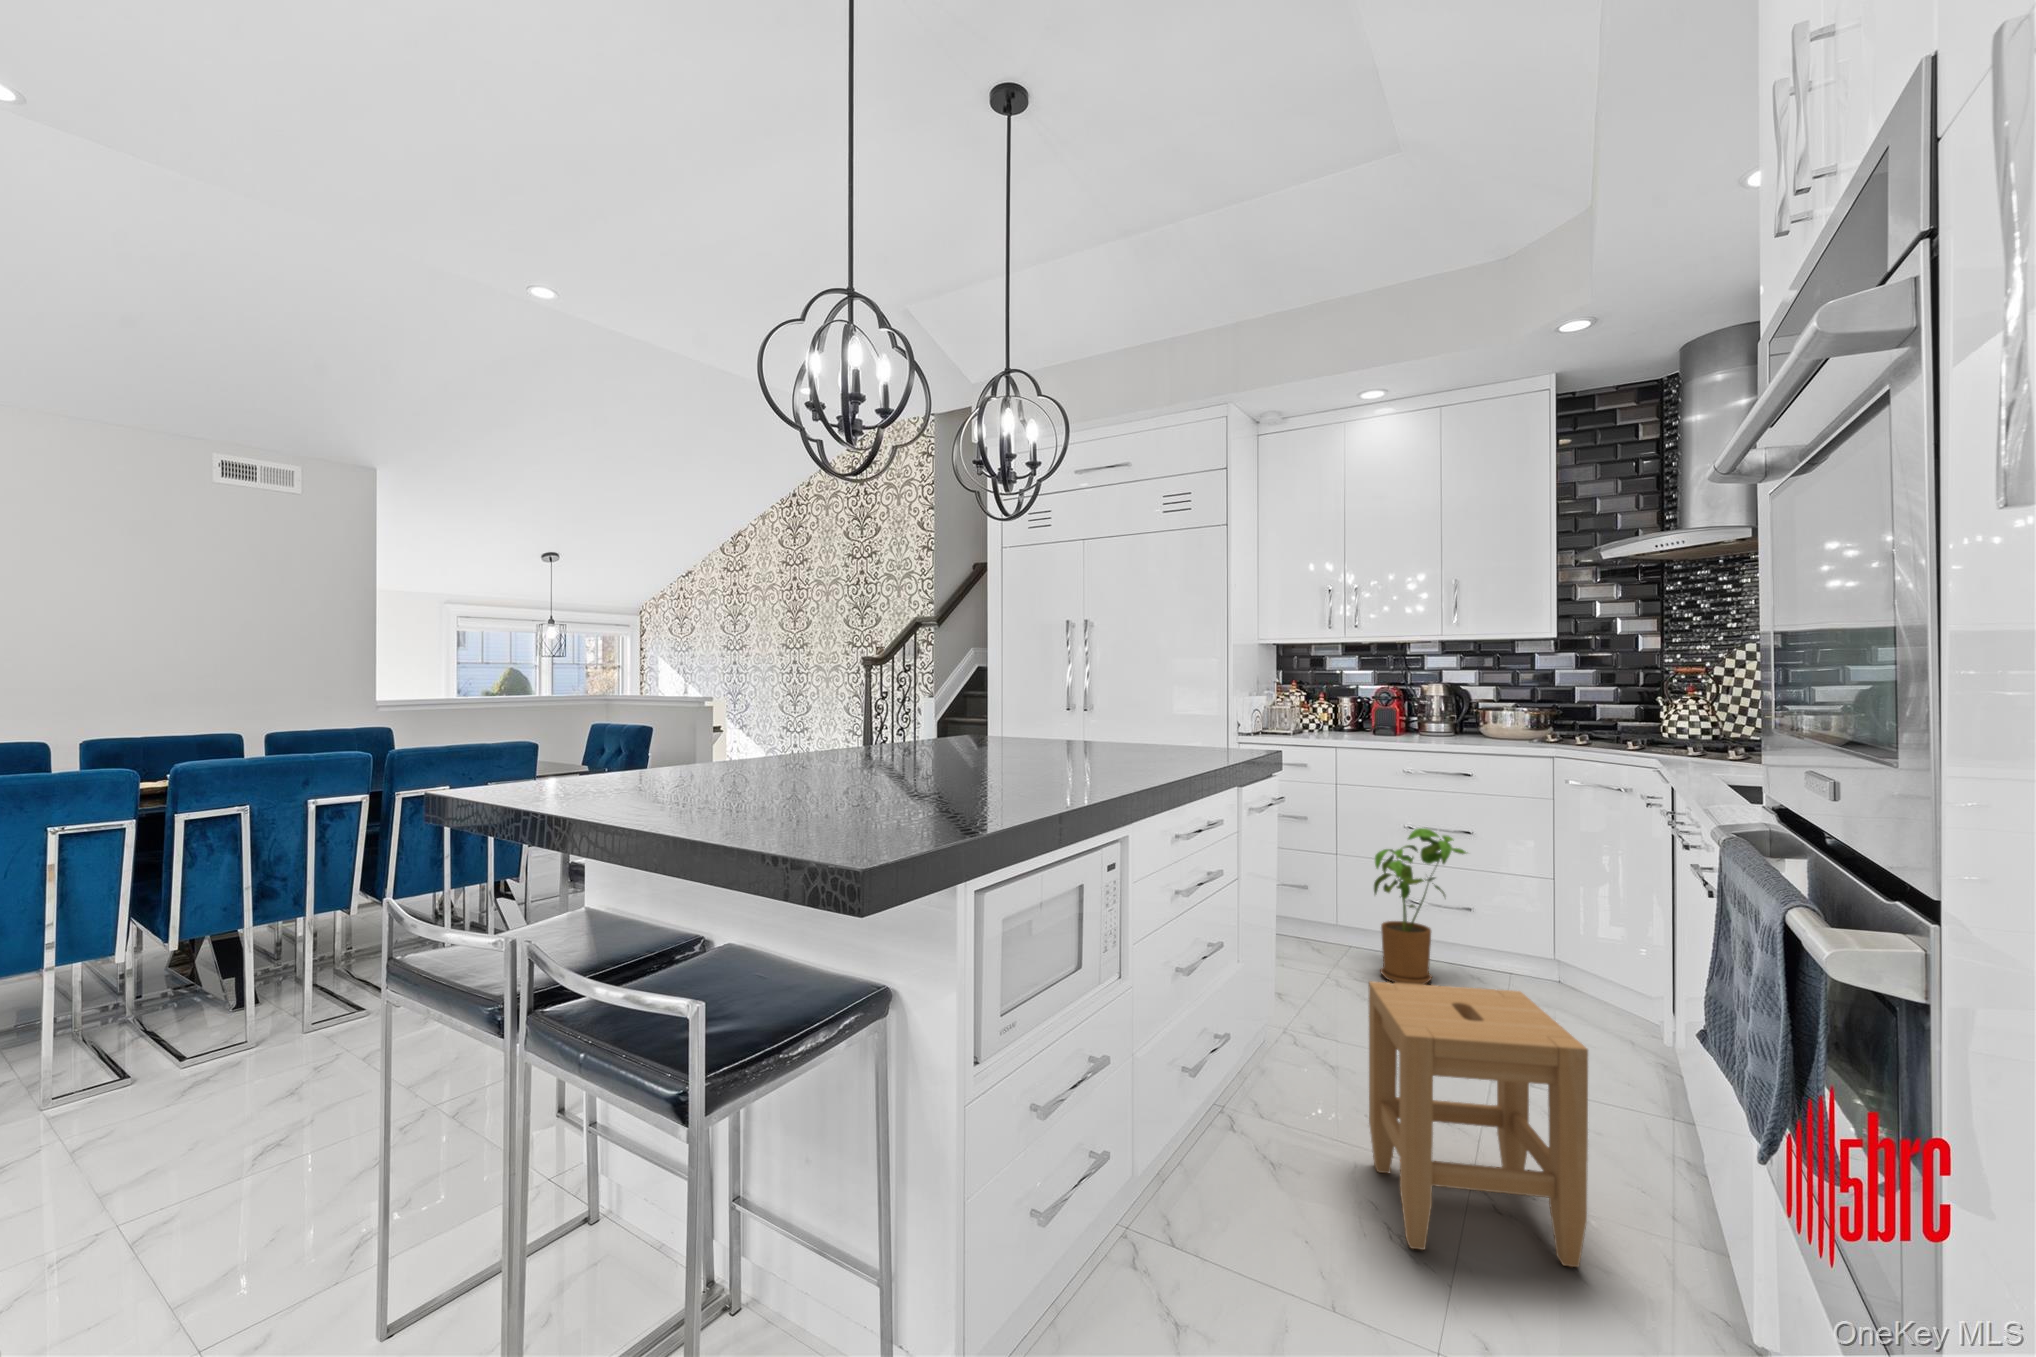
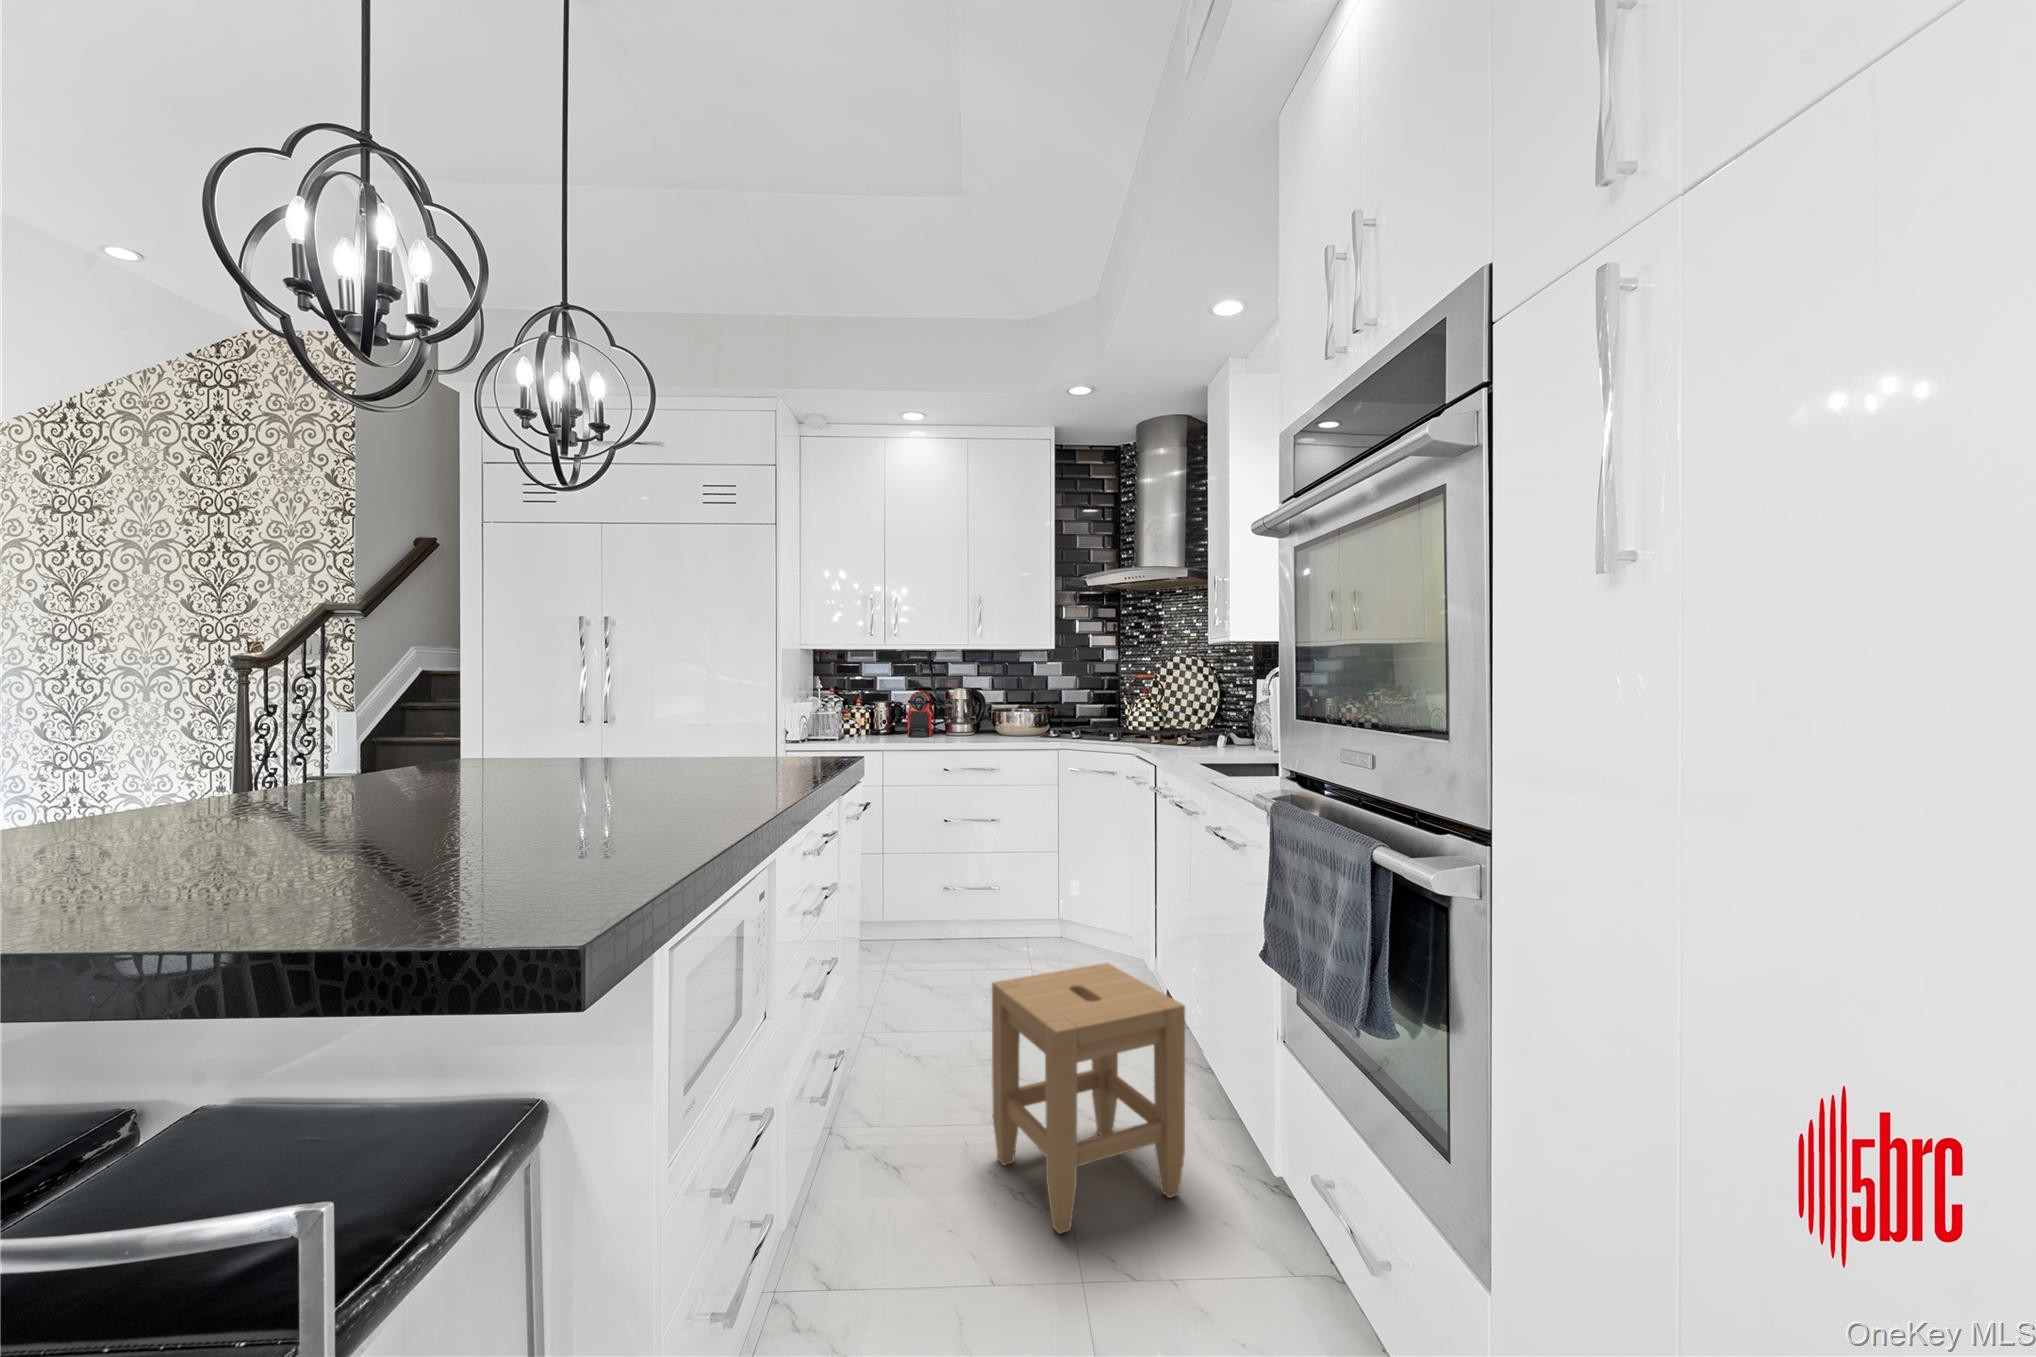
house plant: present [1374,828,1466,985] -> none [925,821,1007,968]

